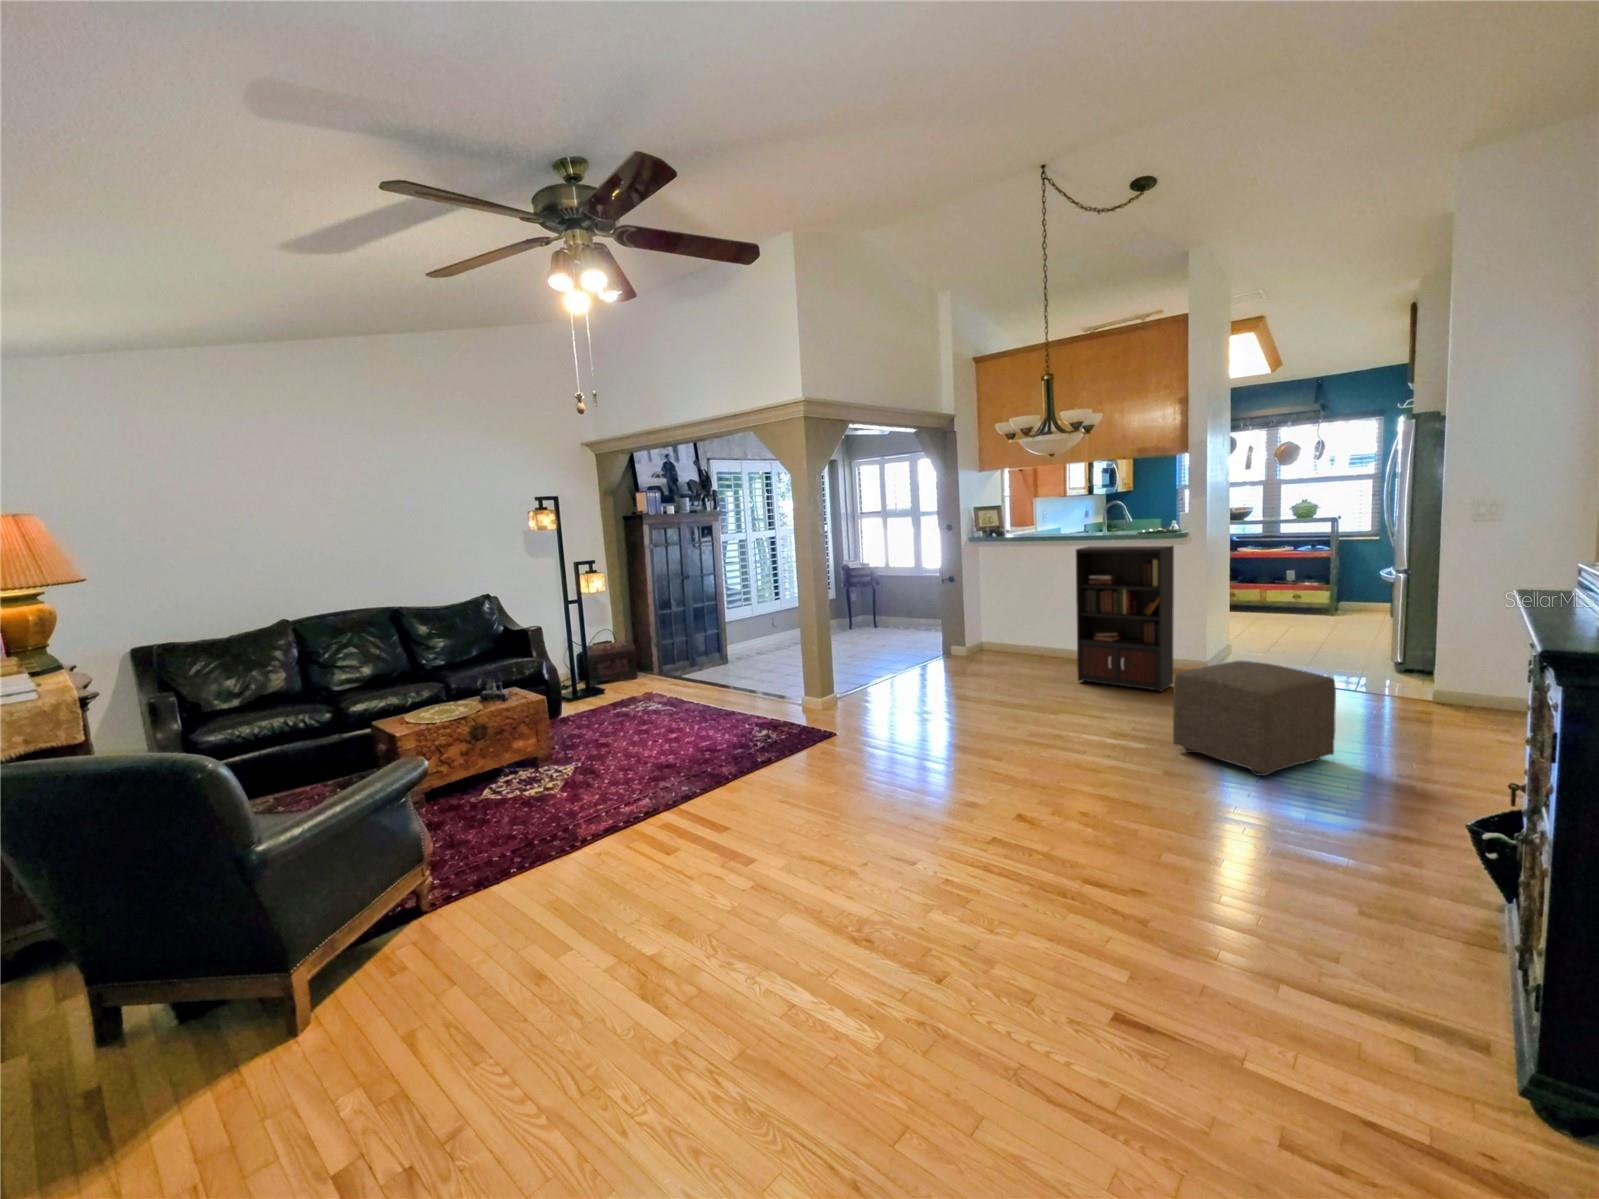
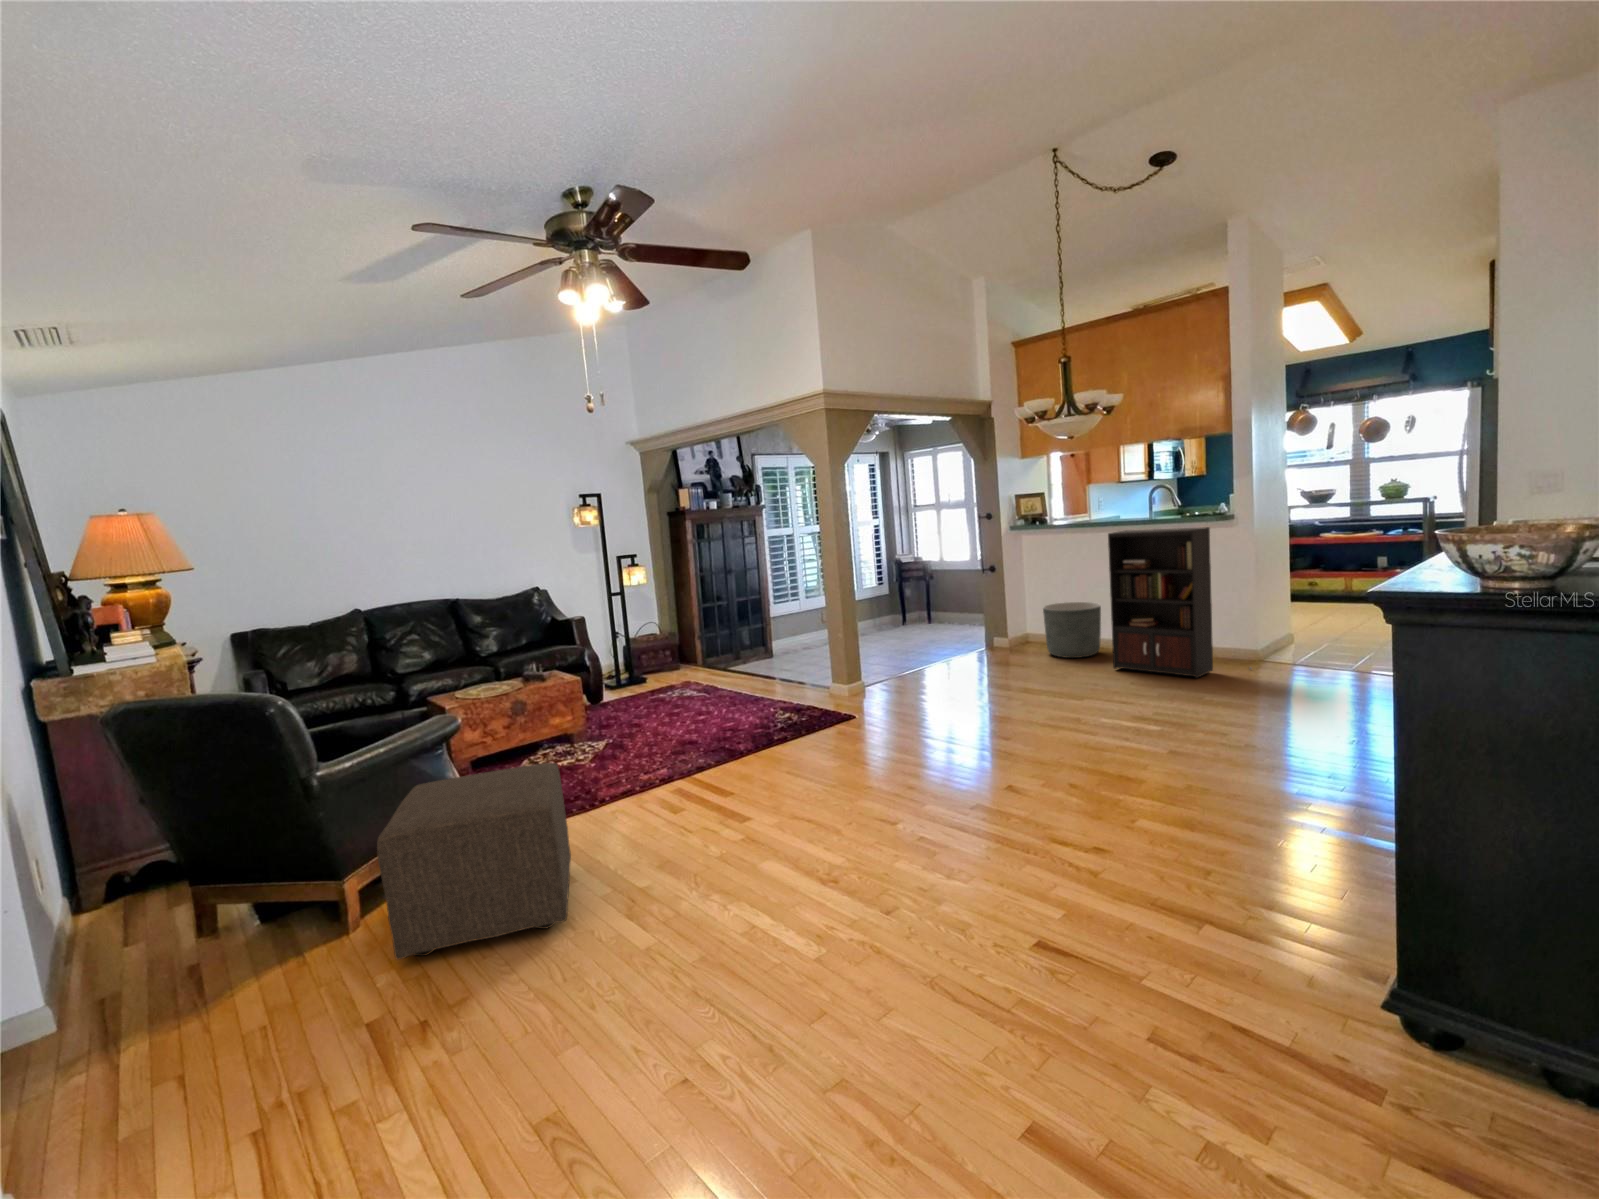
planter: none [1004,614,1060,669] -> present [1043,602,1101,658]
ottoman: present [1173,661,1336,776] -> present [377,763,571,960]

